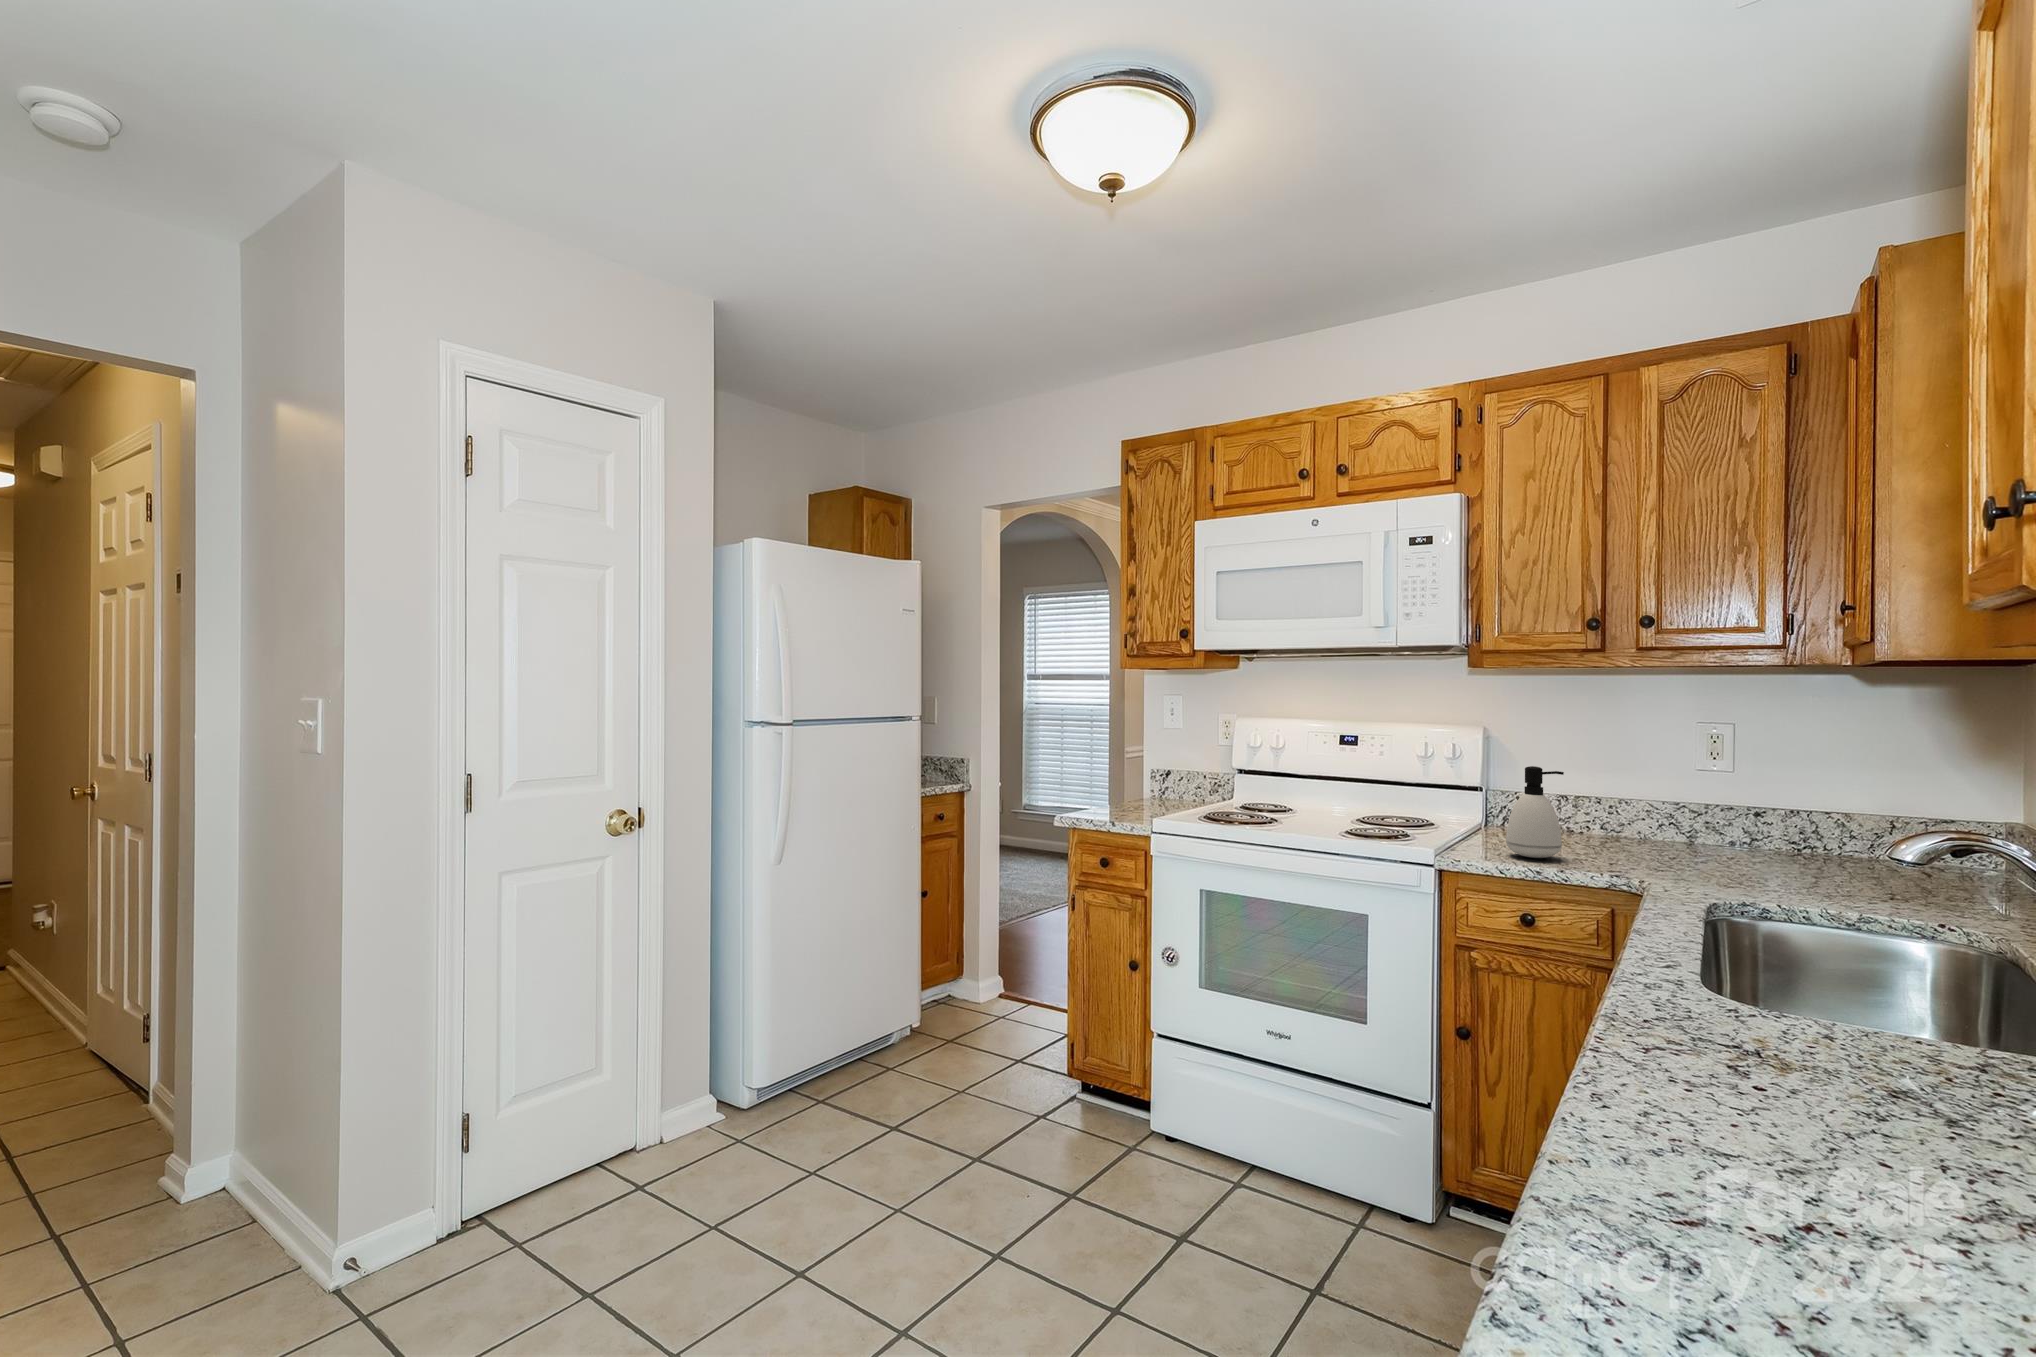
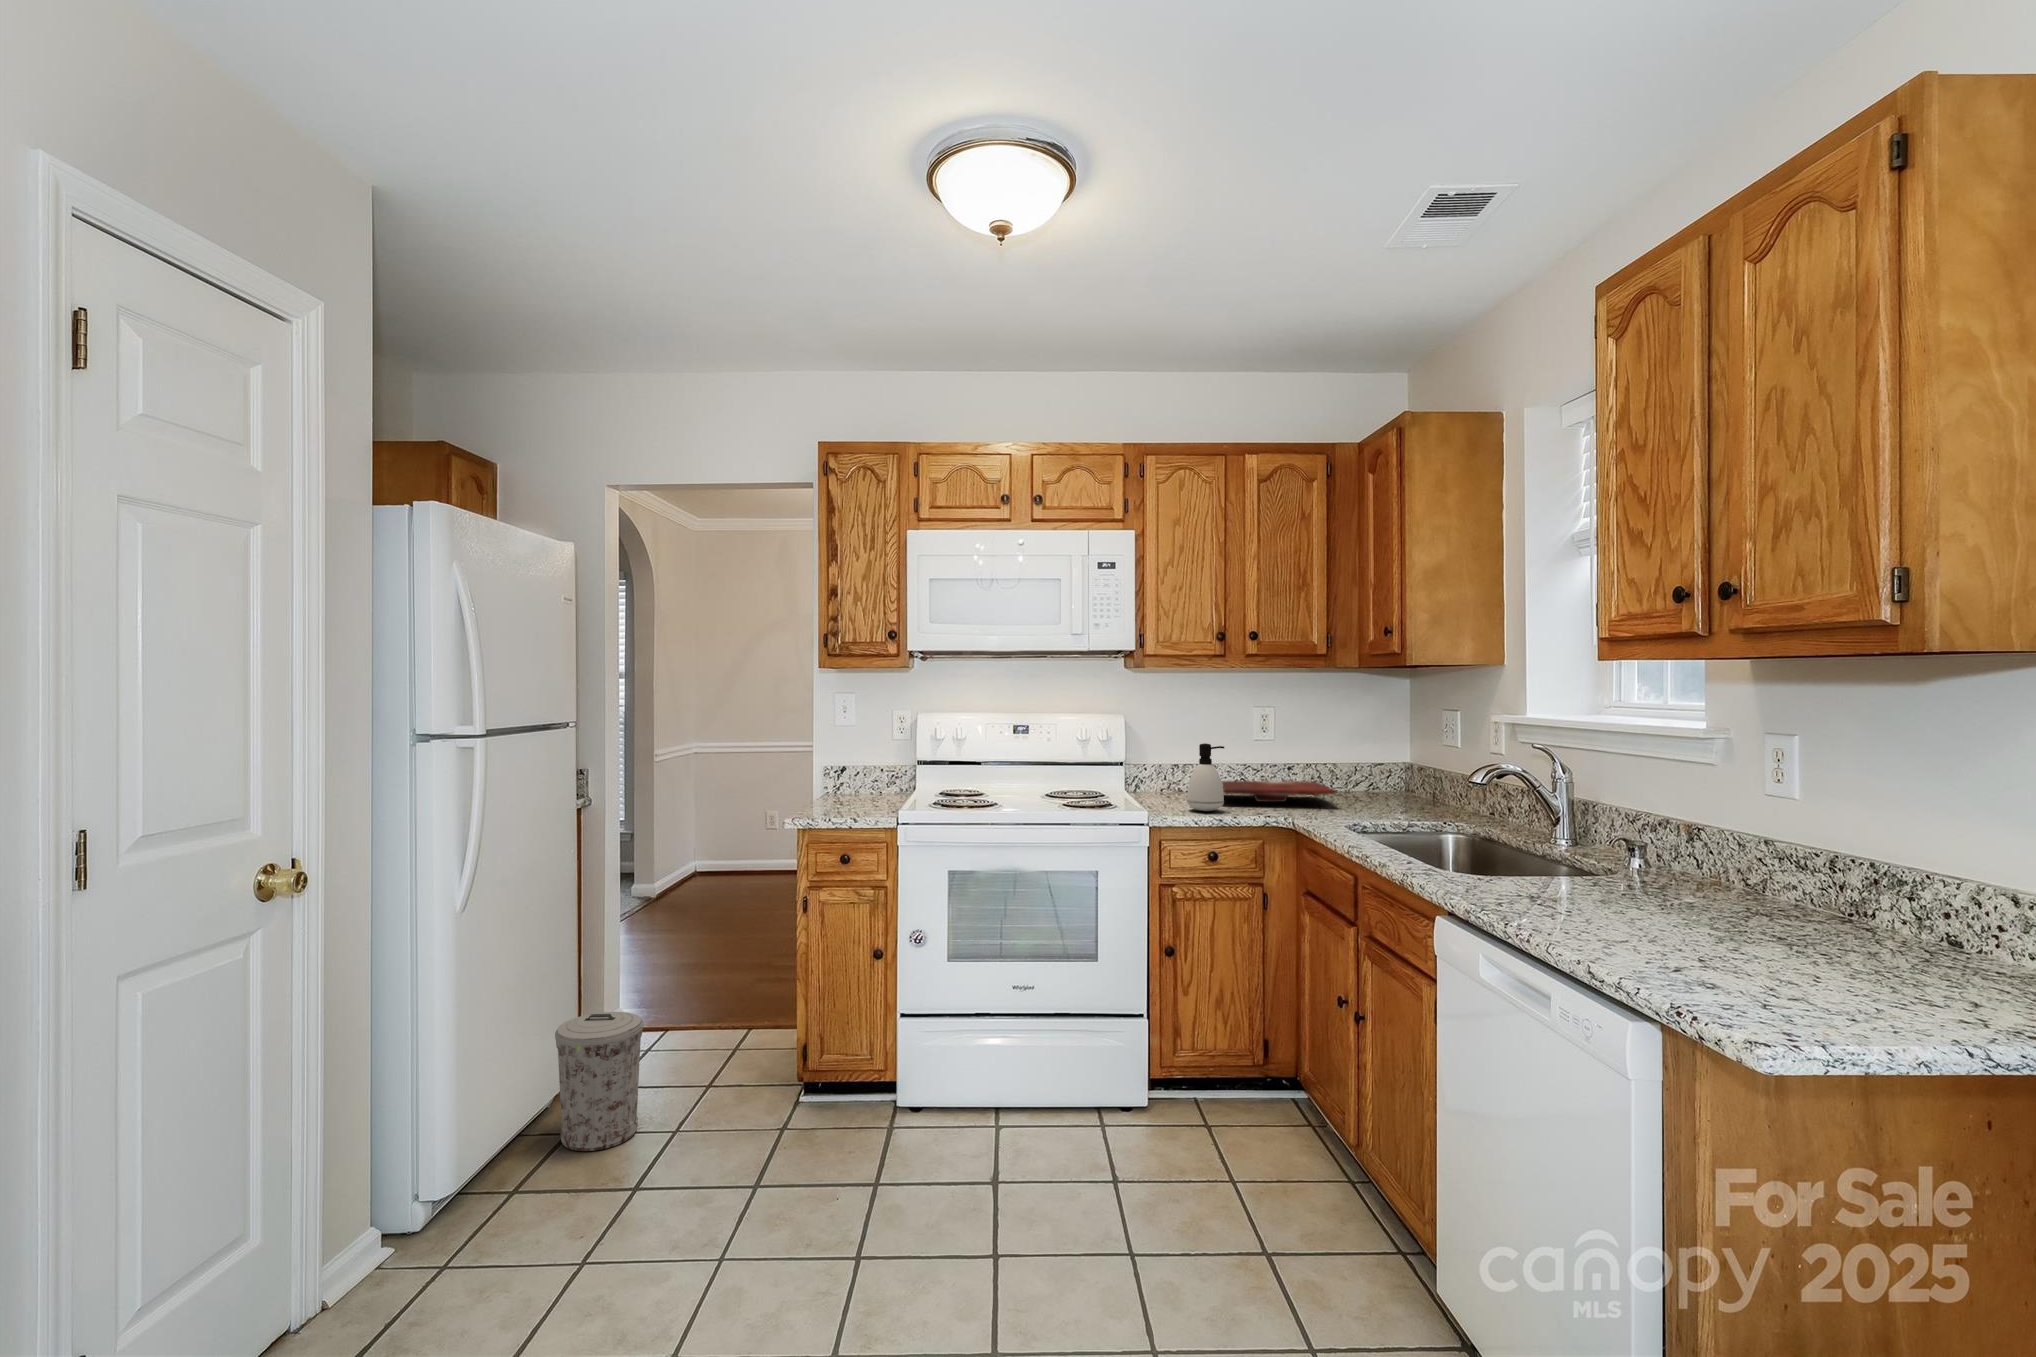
cutting board: none [1574,820,1784,859] -> present [1222,781,1336,802]
trash can: none [859,970,930,1090] -> present [555,1012,643,1151]

